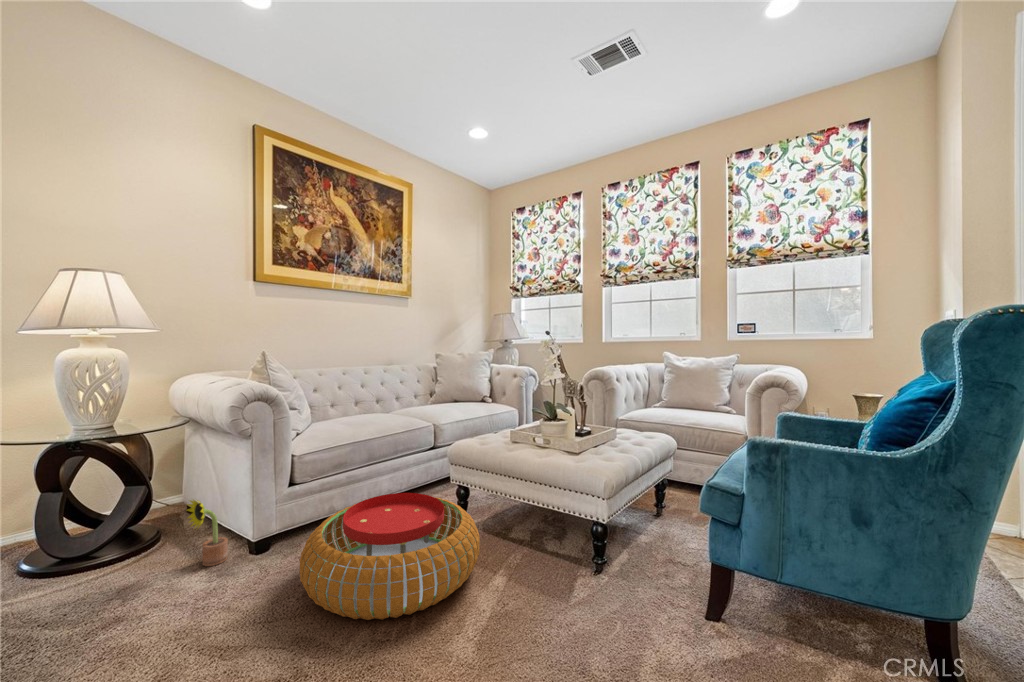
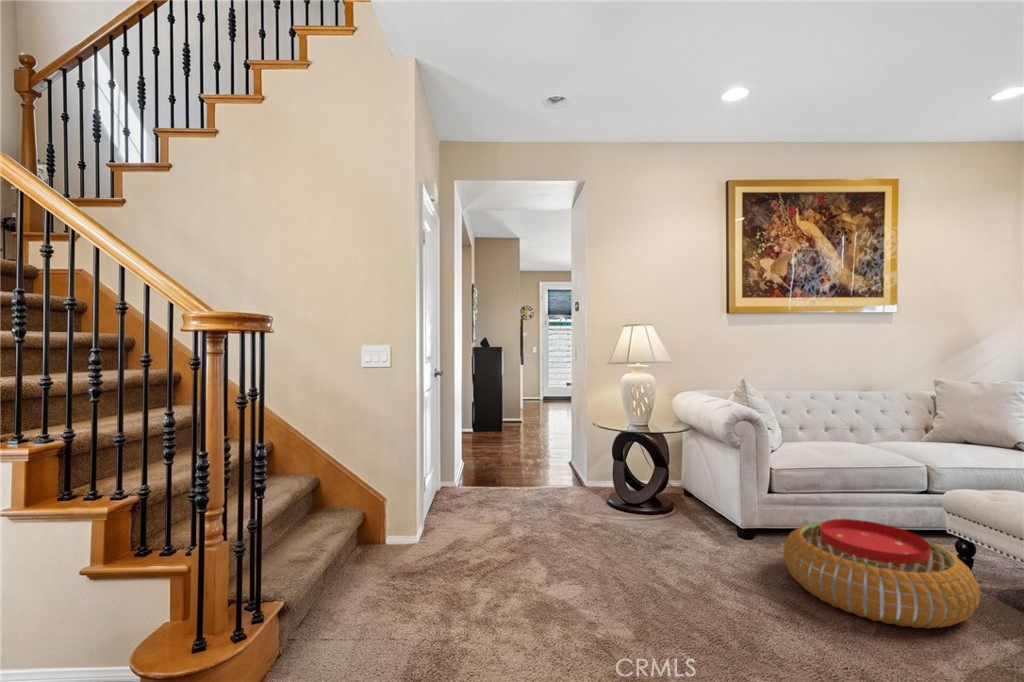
decorative plant: present [187,500,228,566] -> none [696,483,724,536]

